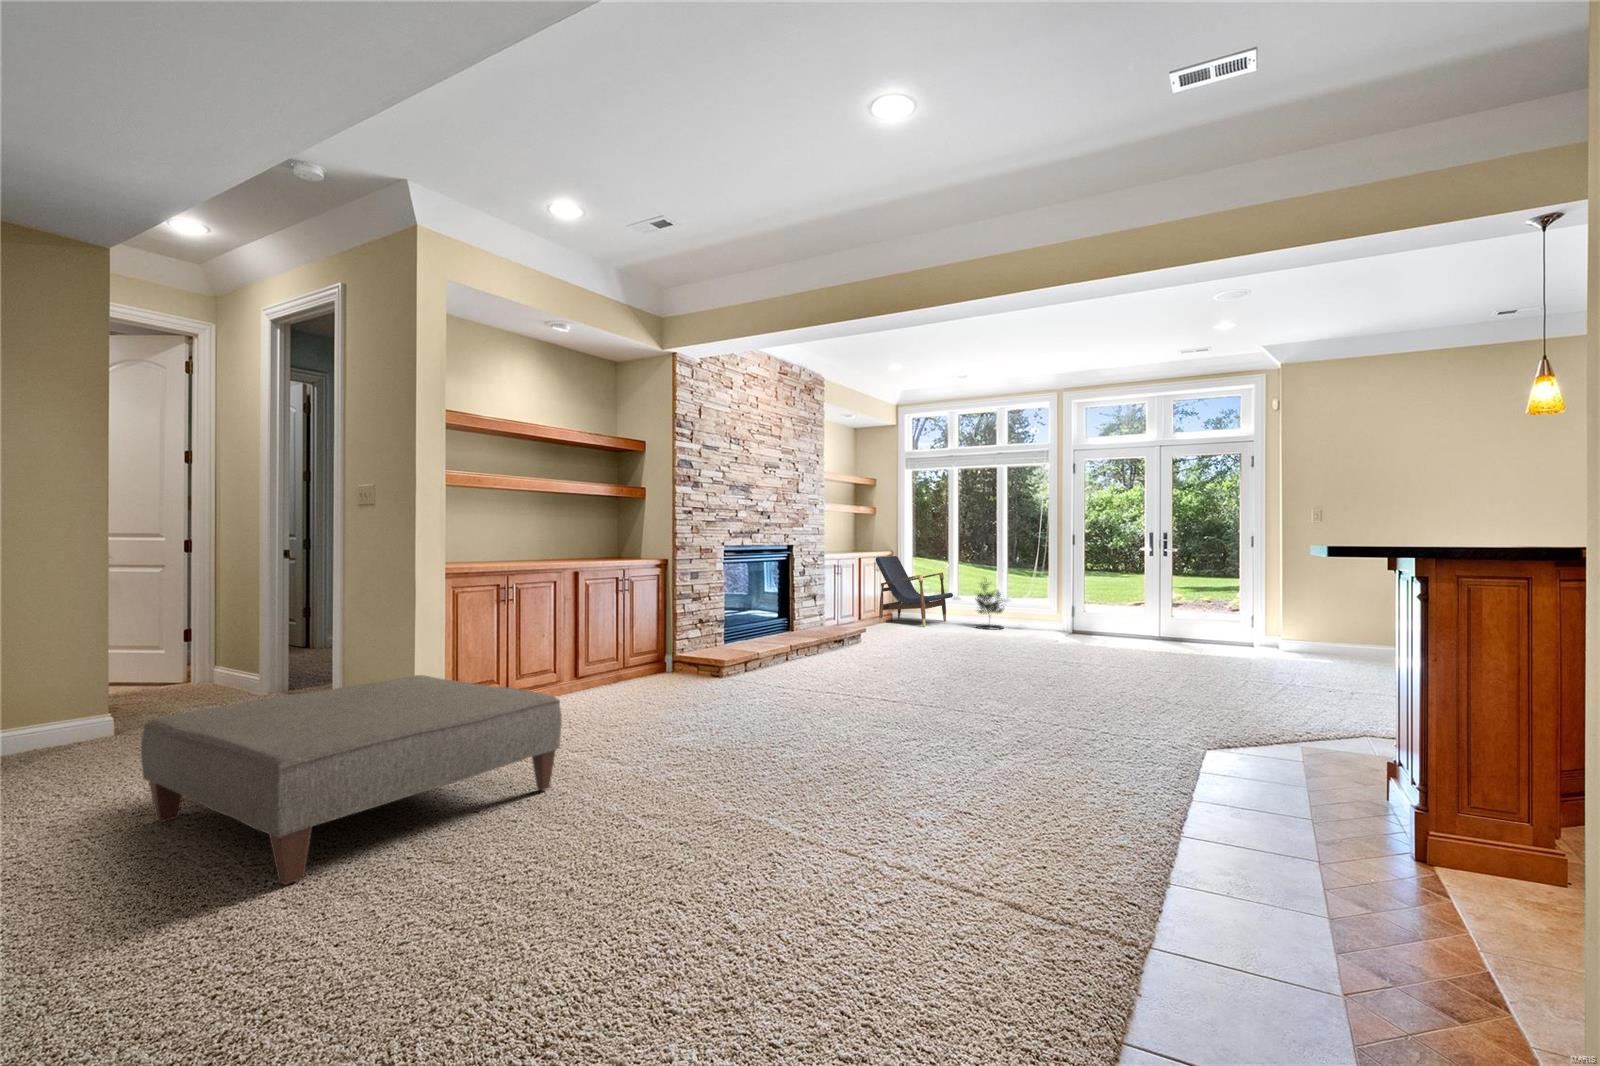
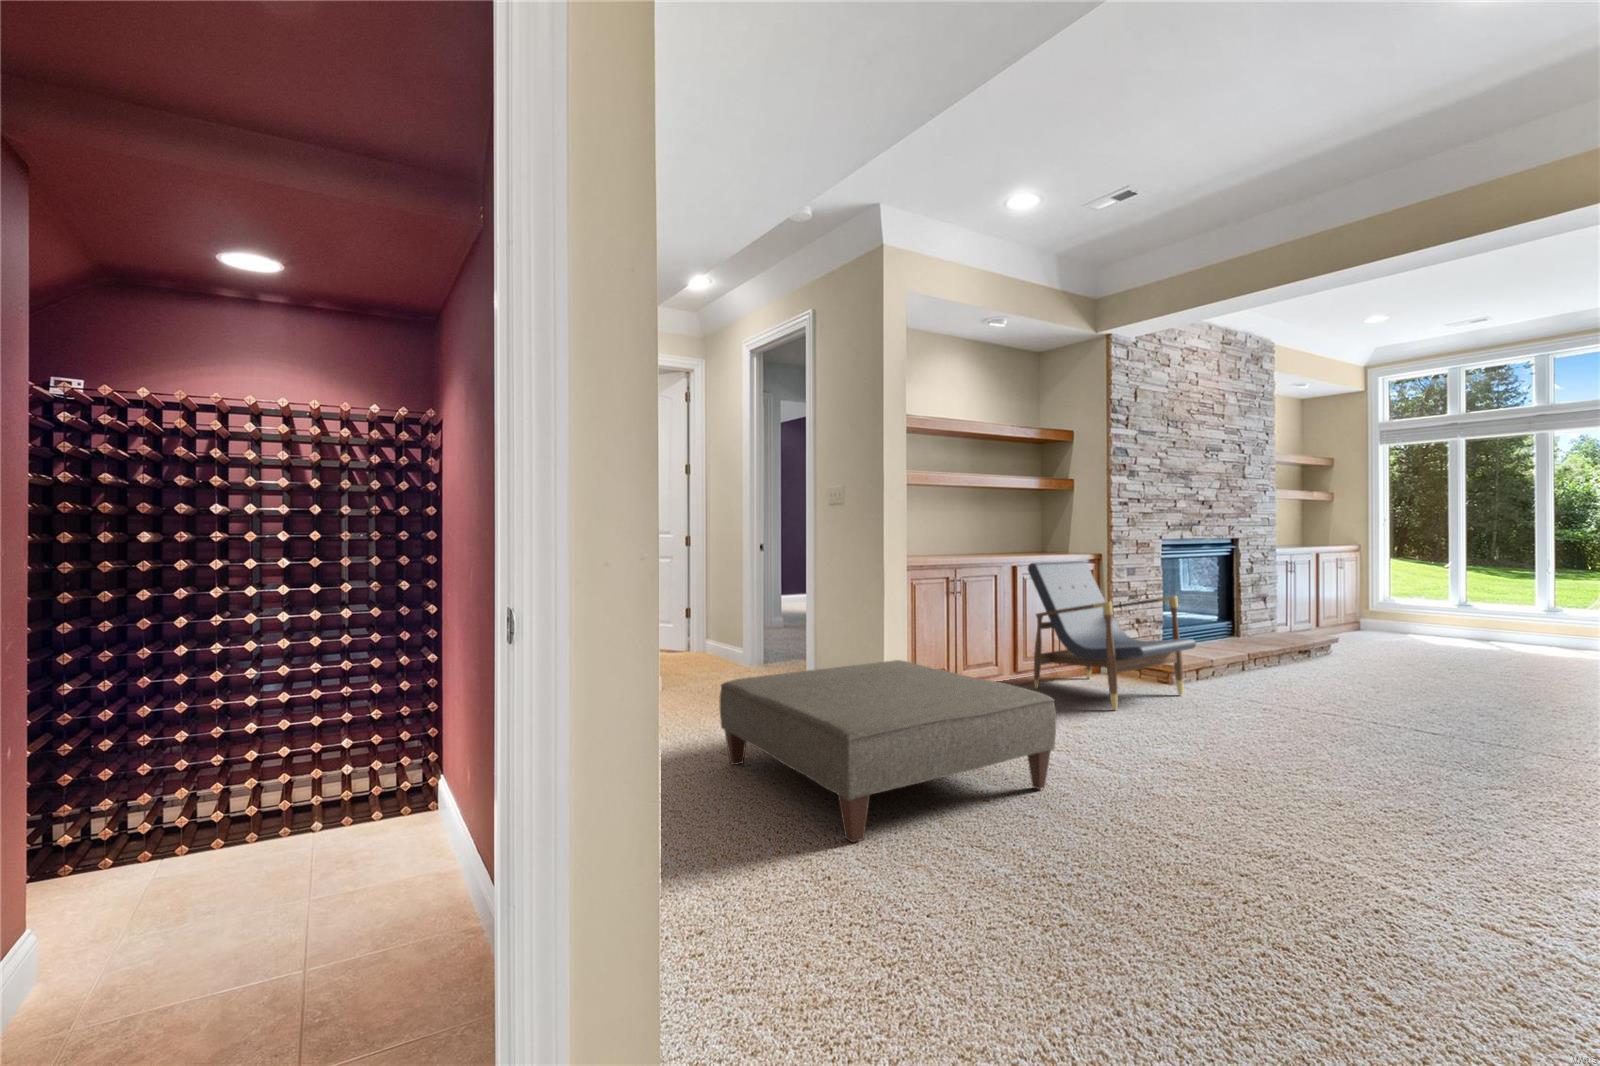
lounge chair: present [875,556,953,627] -> present [1028,561,1196,710]
potted tree: present [975,582,1004,629] -> none [1504,579,1567,652]

